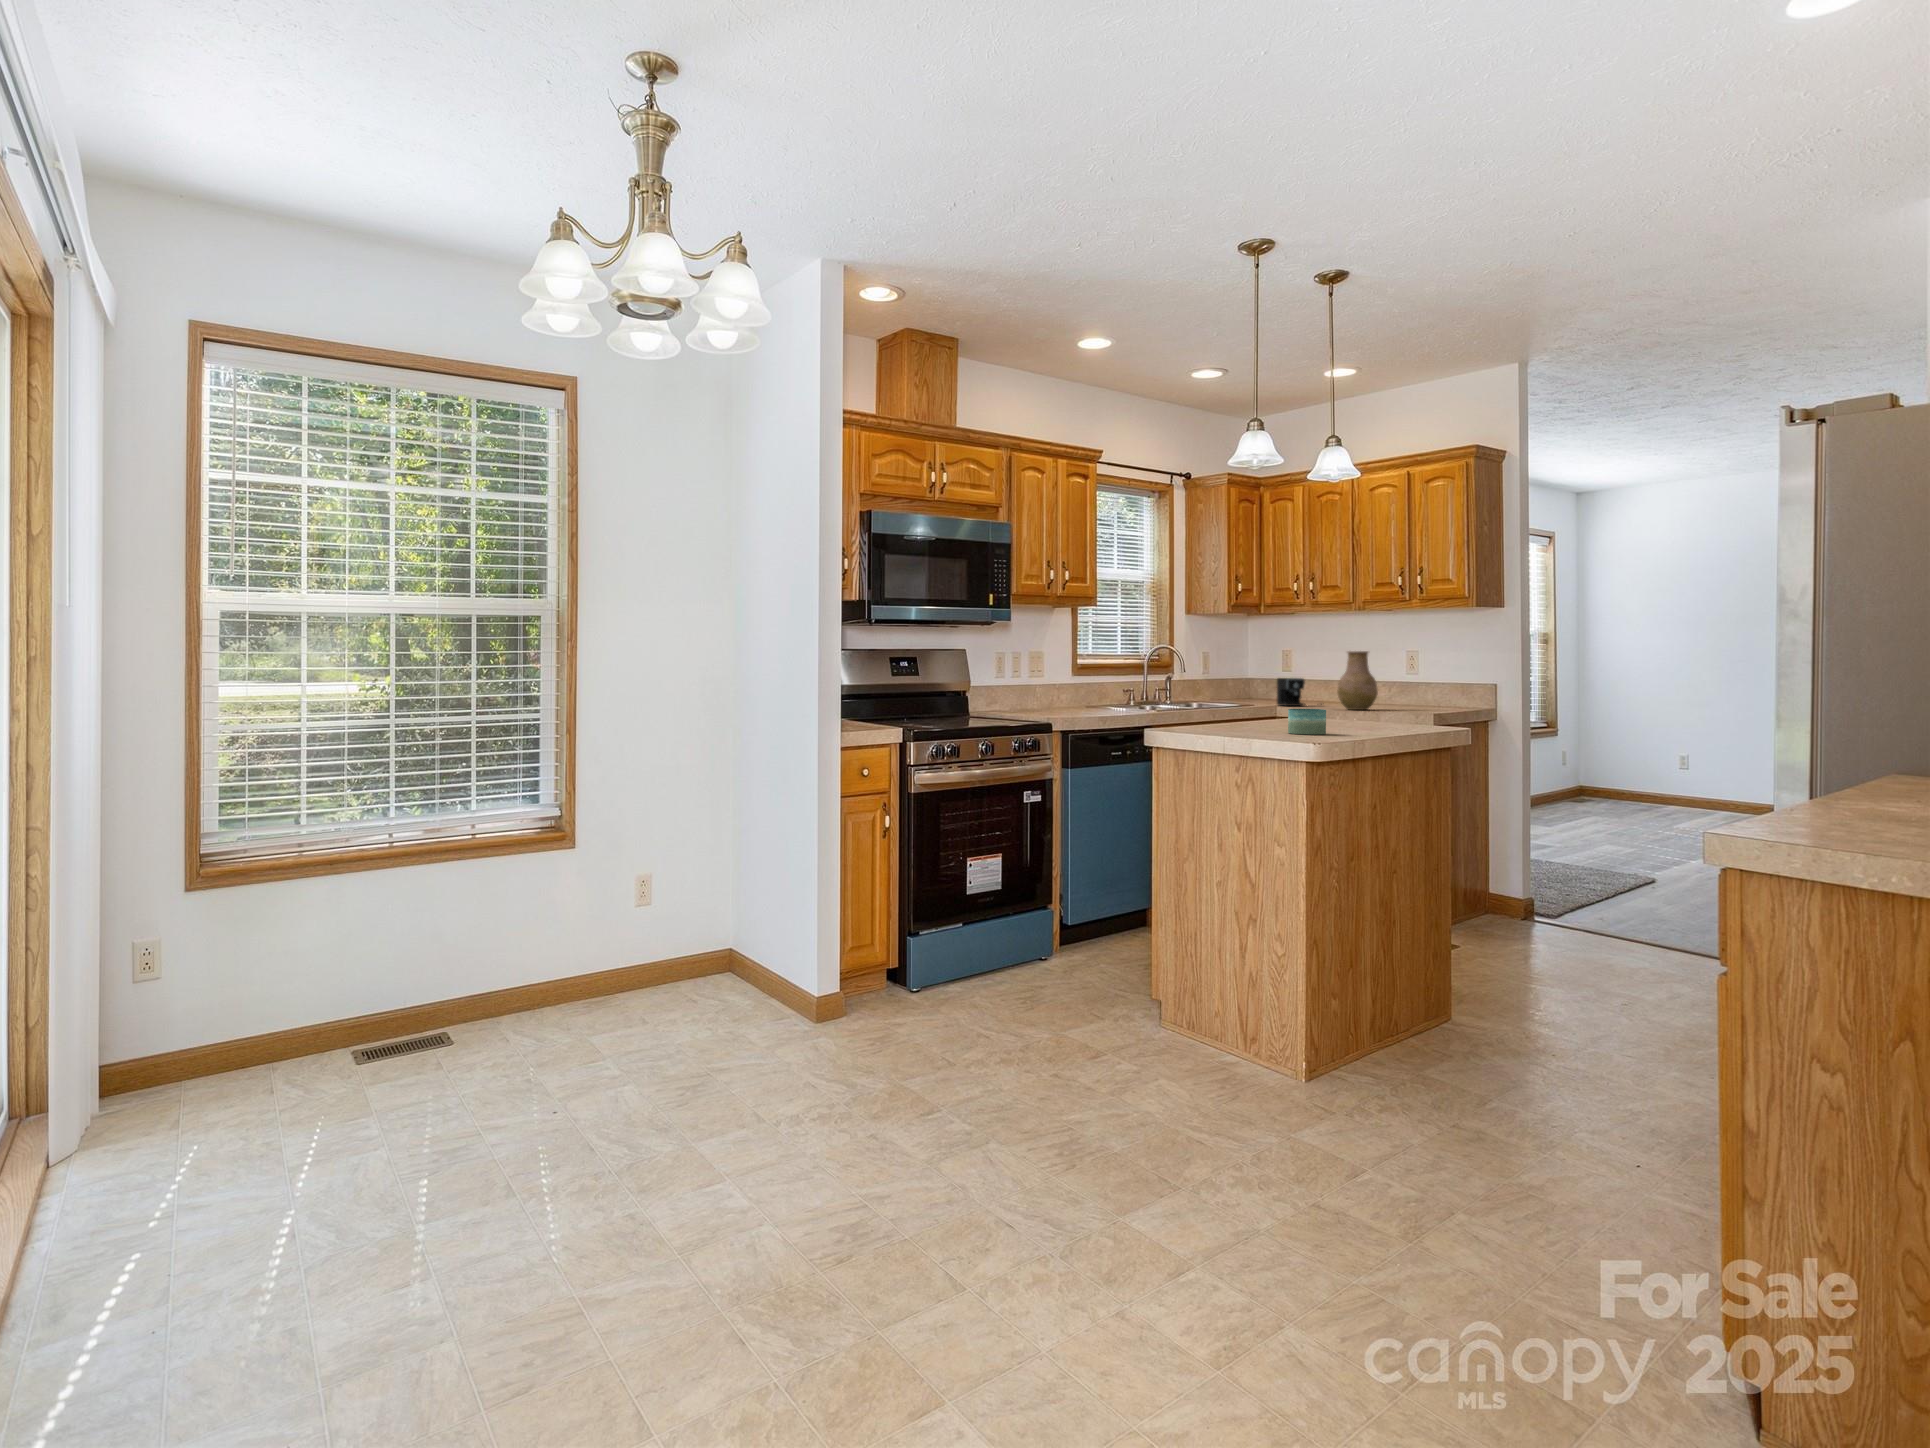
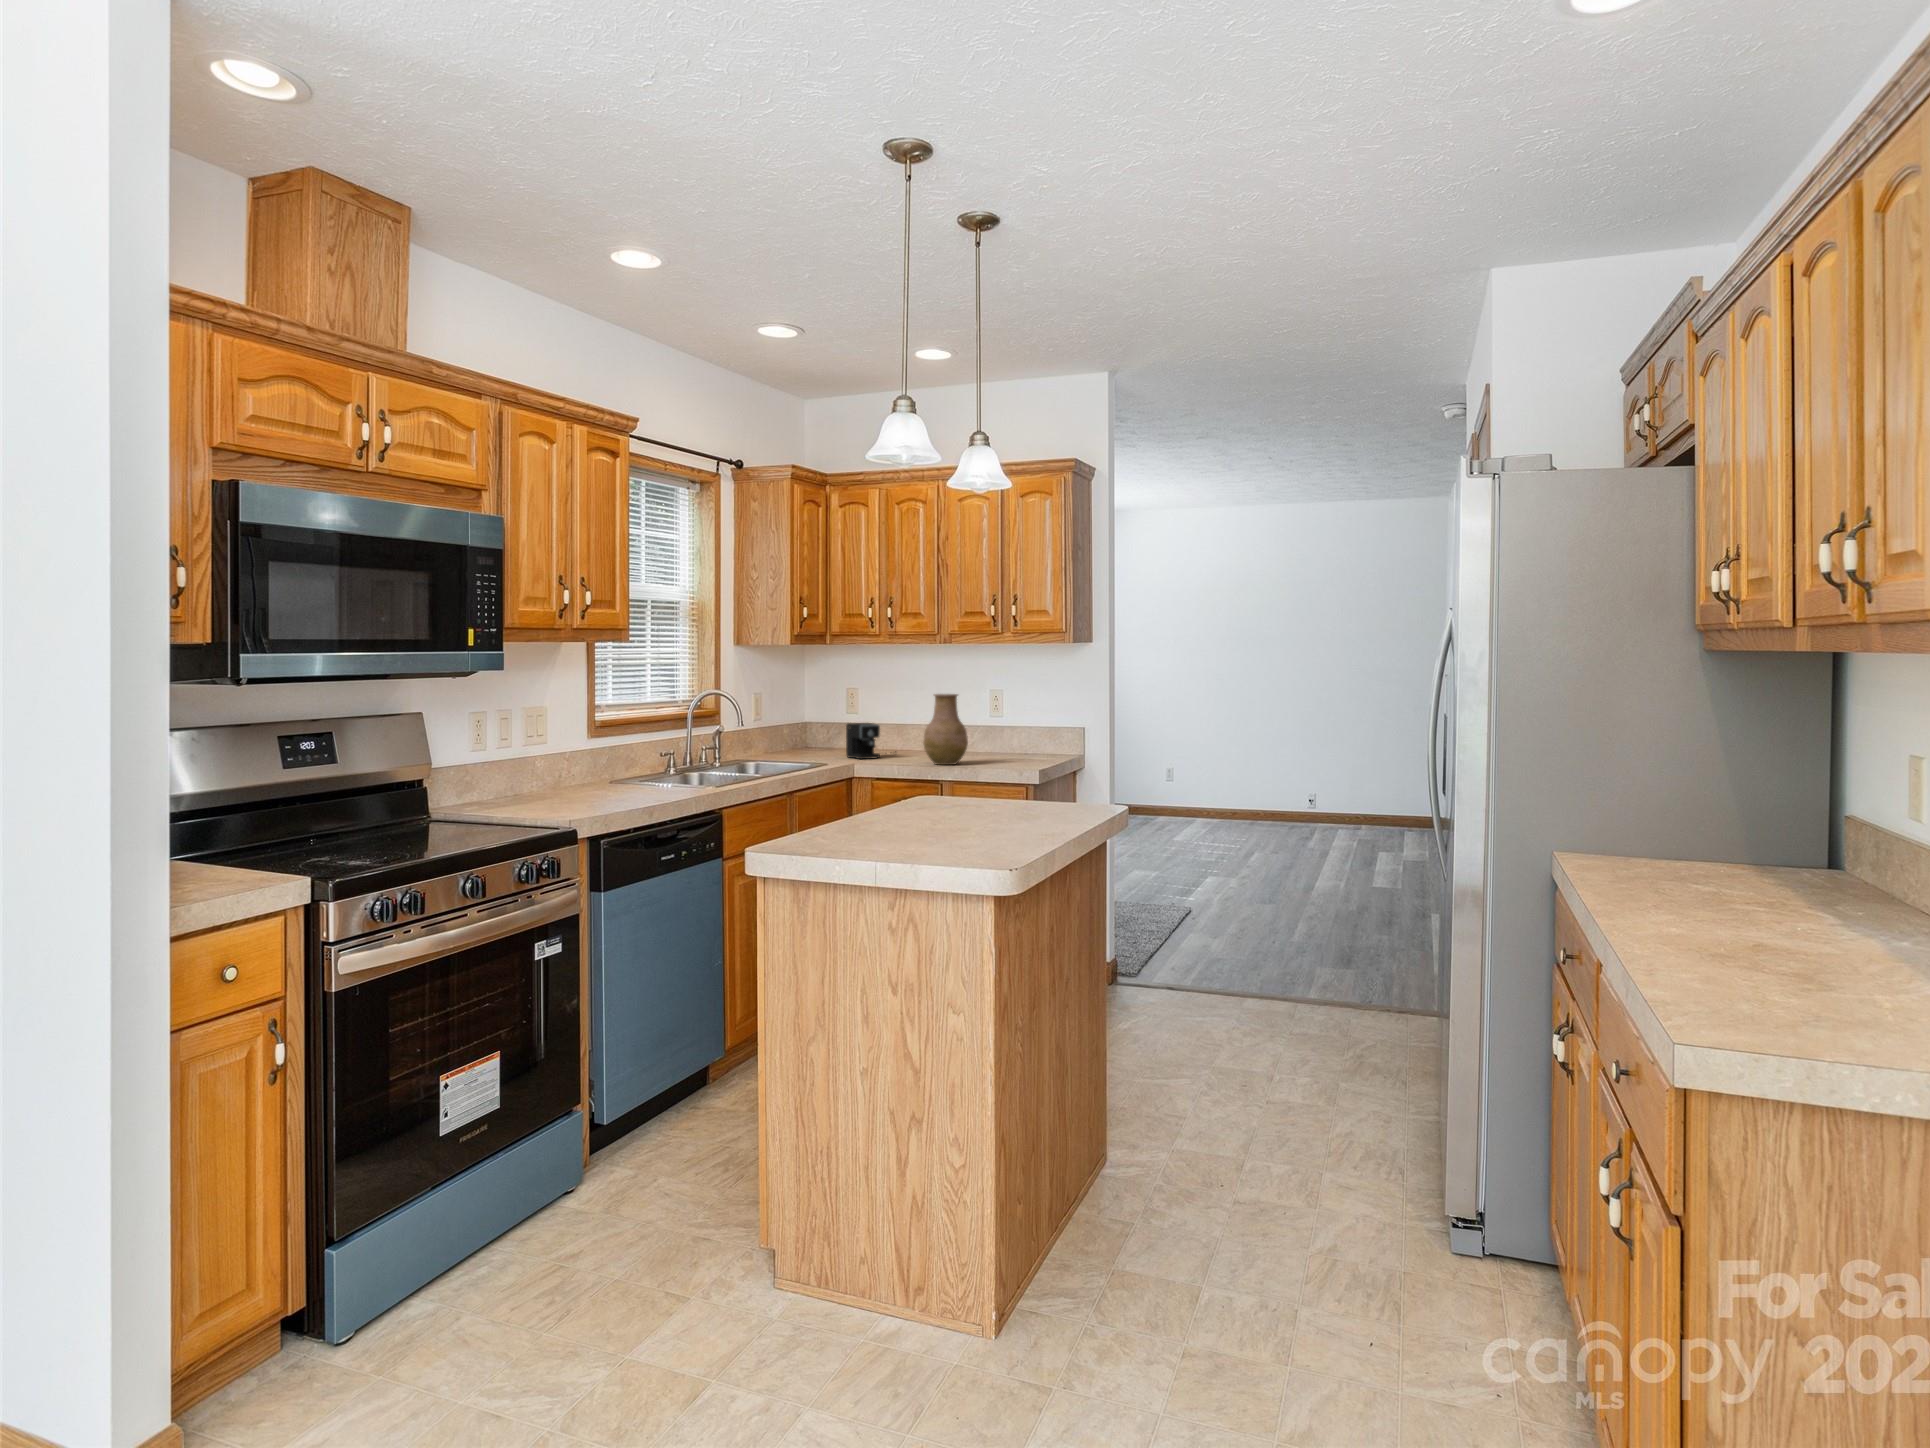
candle: present [1288,709,1326,735] -> none [944,805,992,844]

